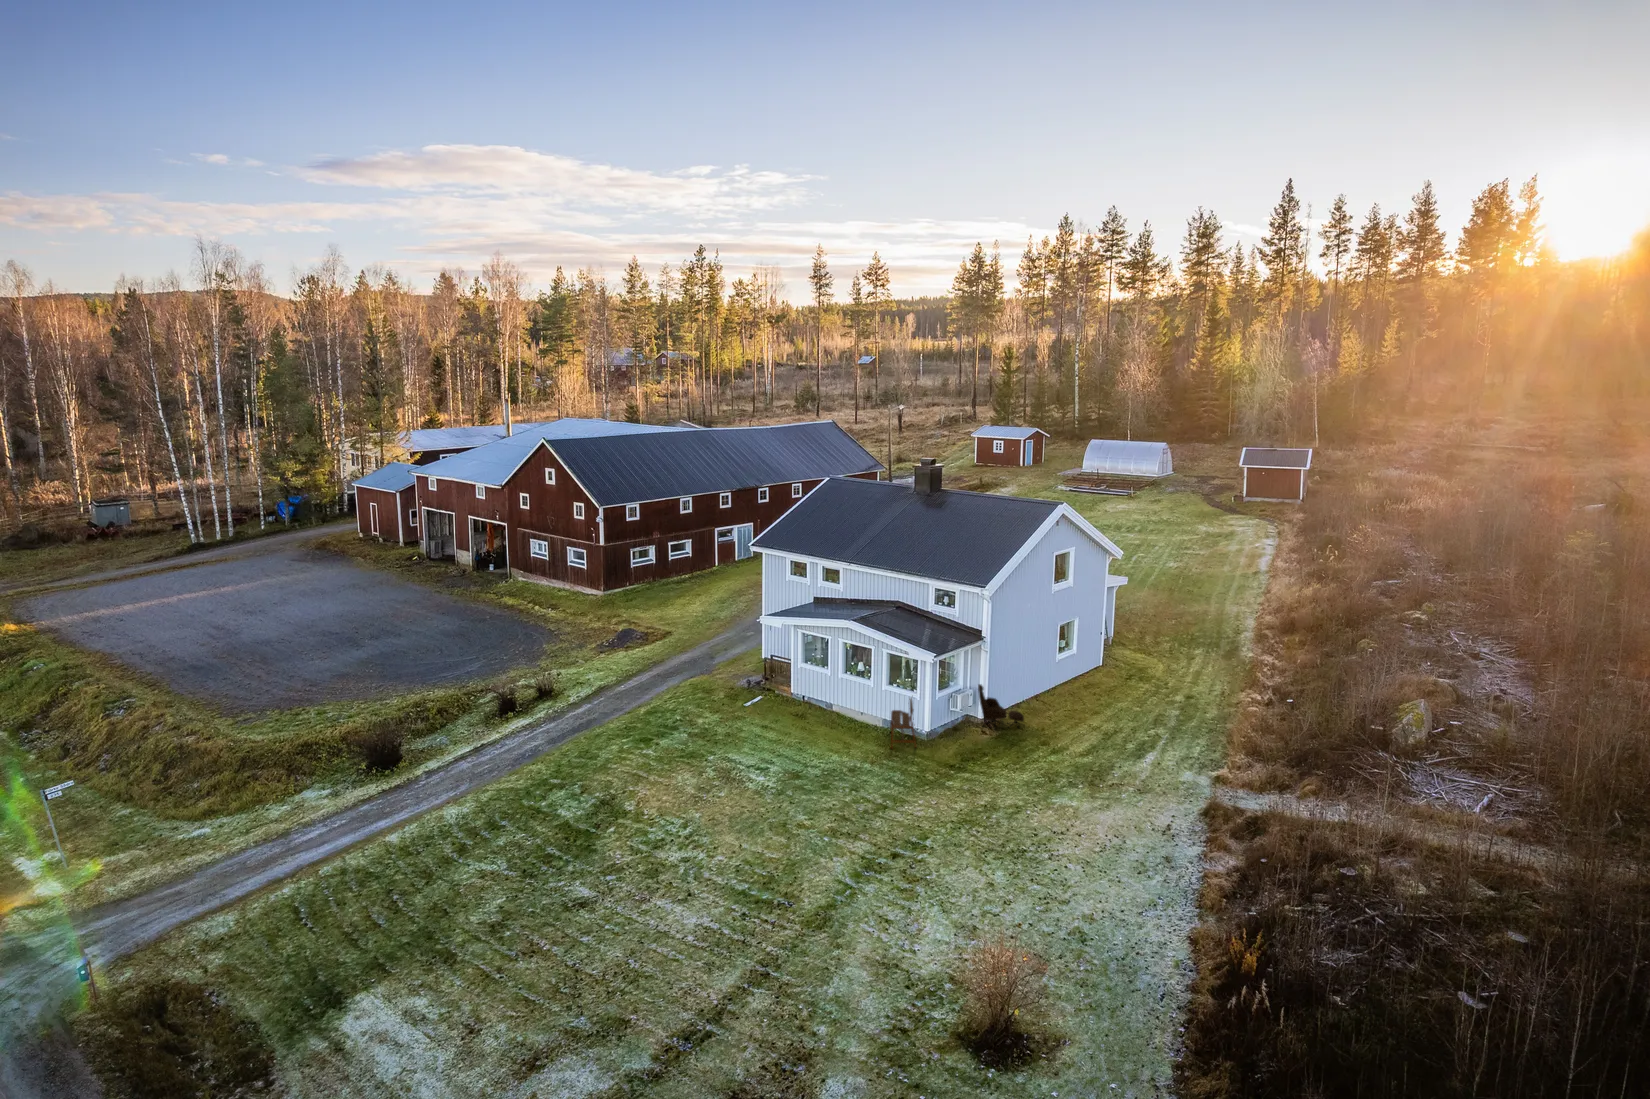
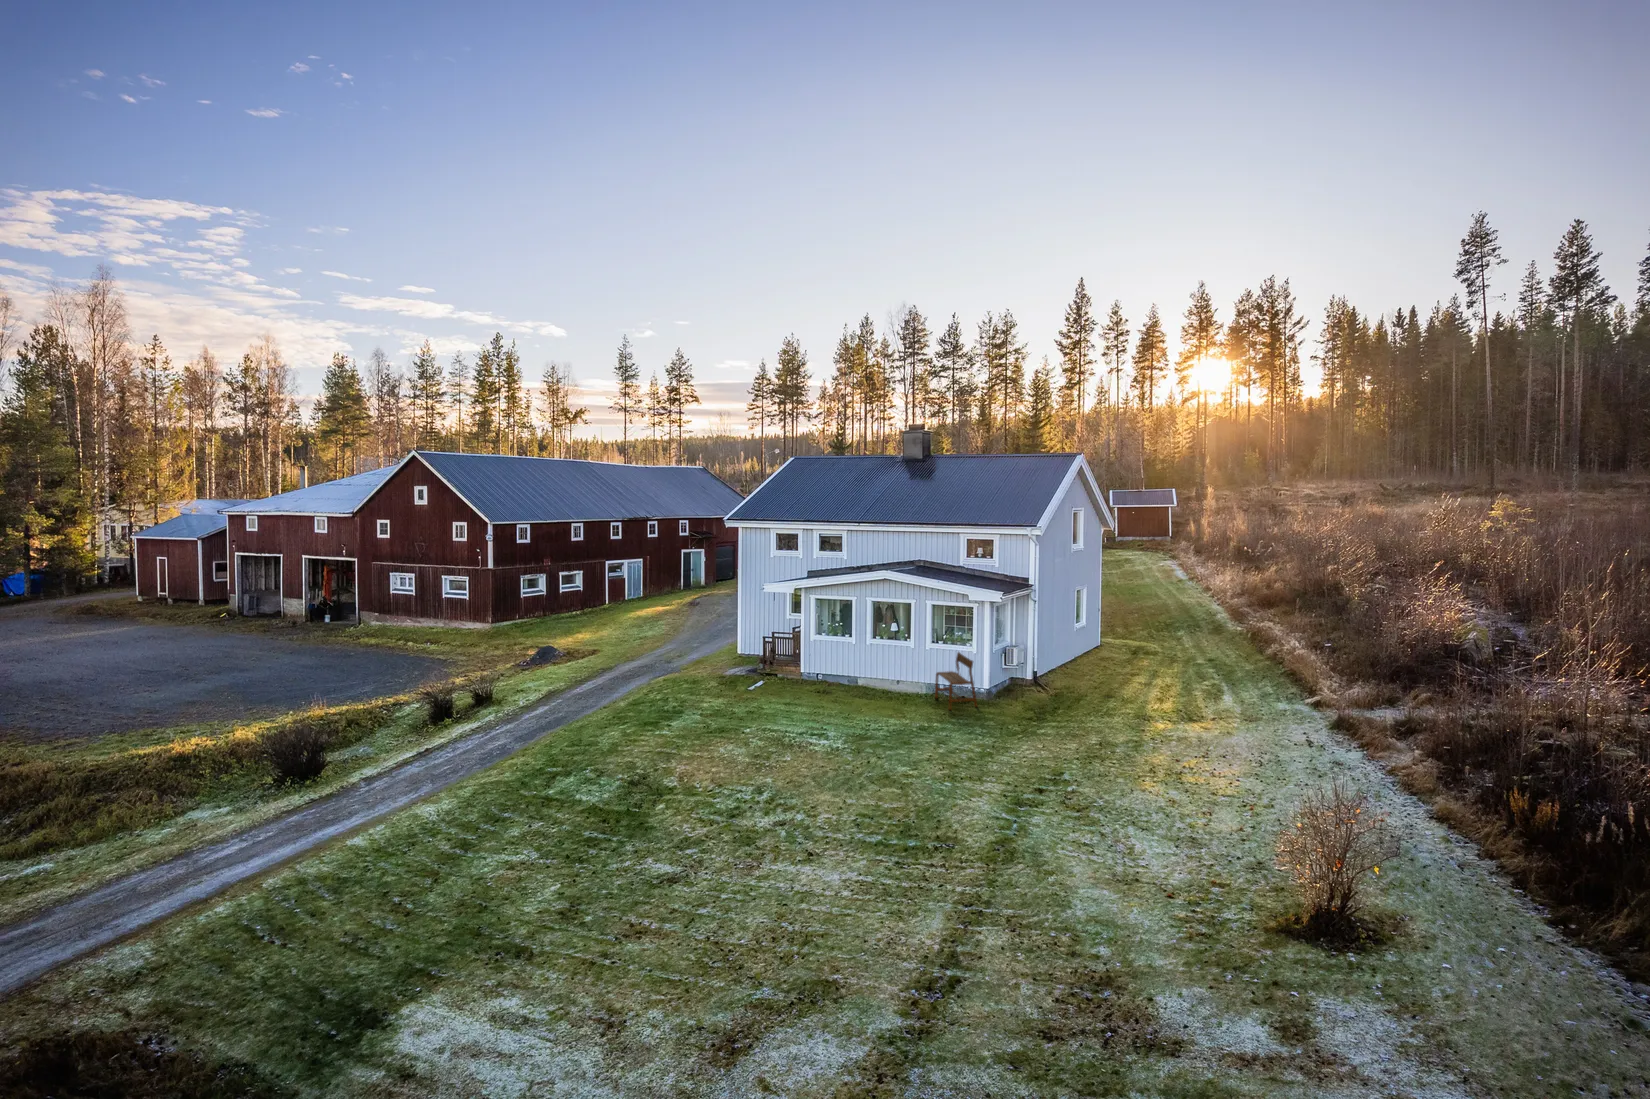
lounge chair: present [978,684,1024,729] -> none [1024,639,1079,687]

